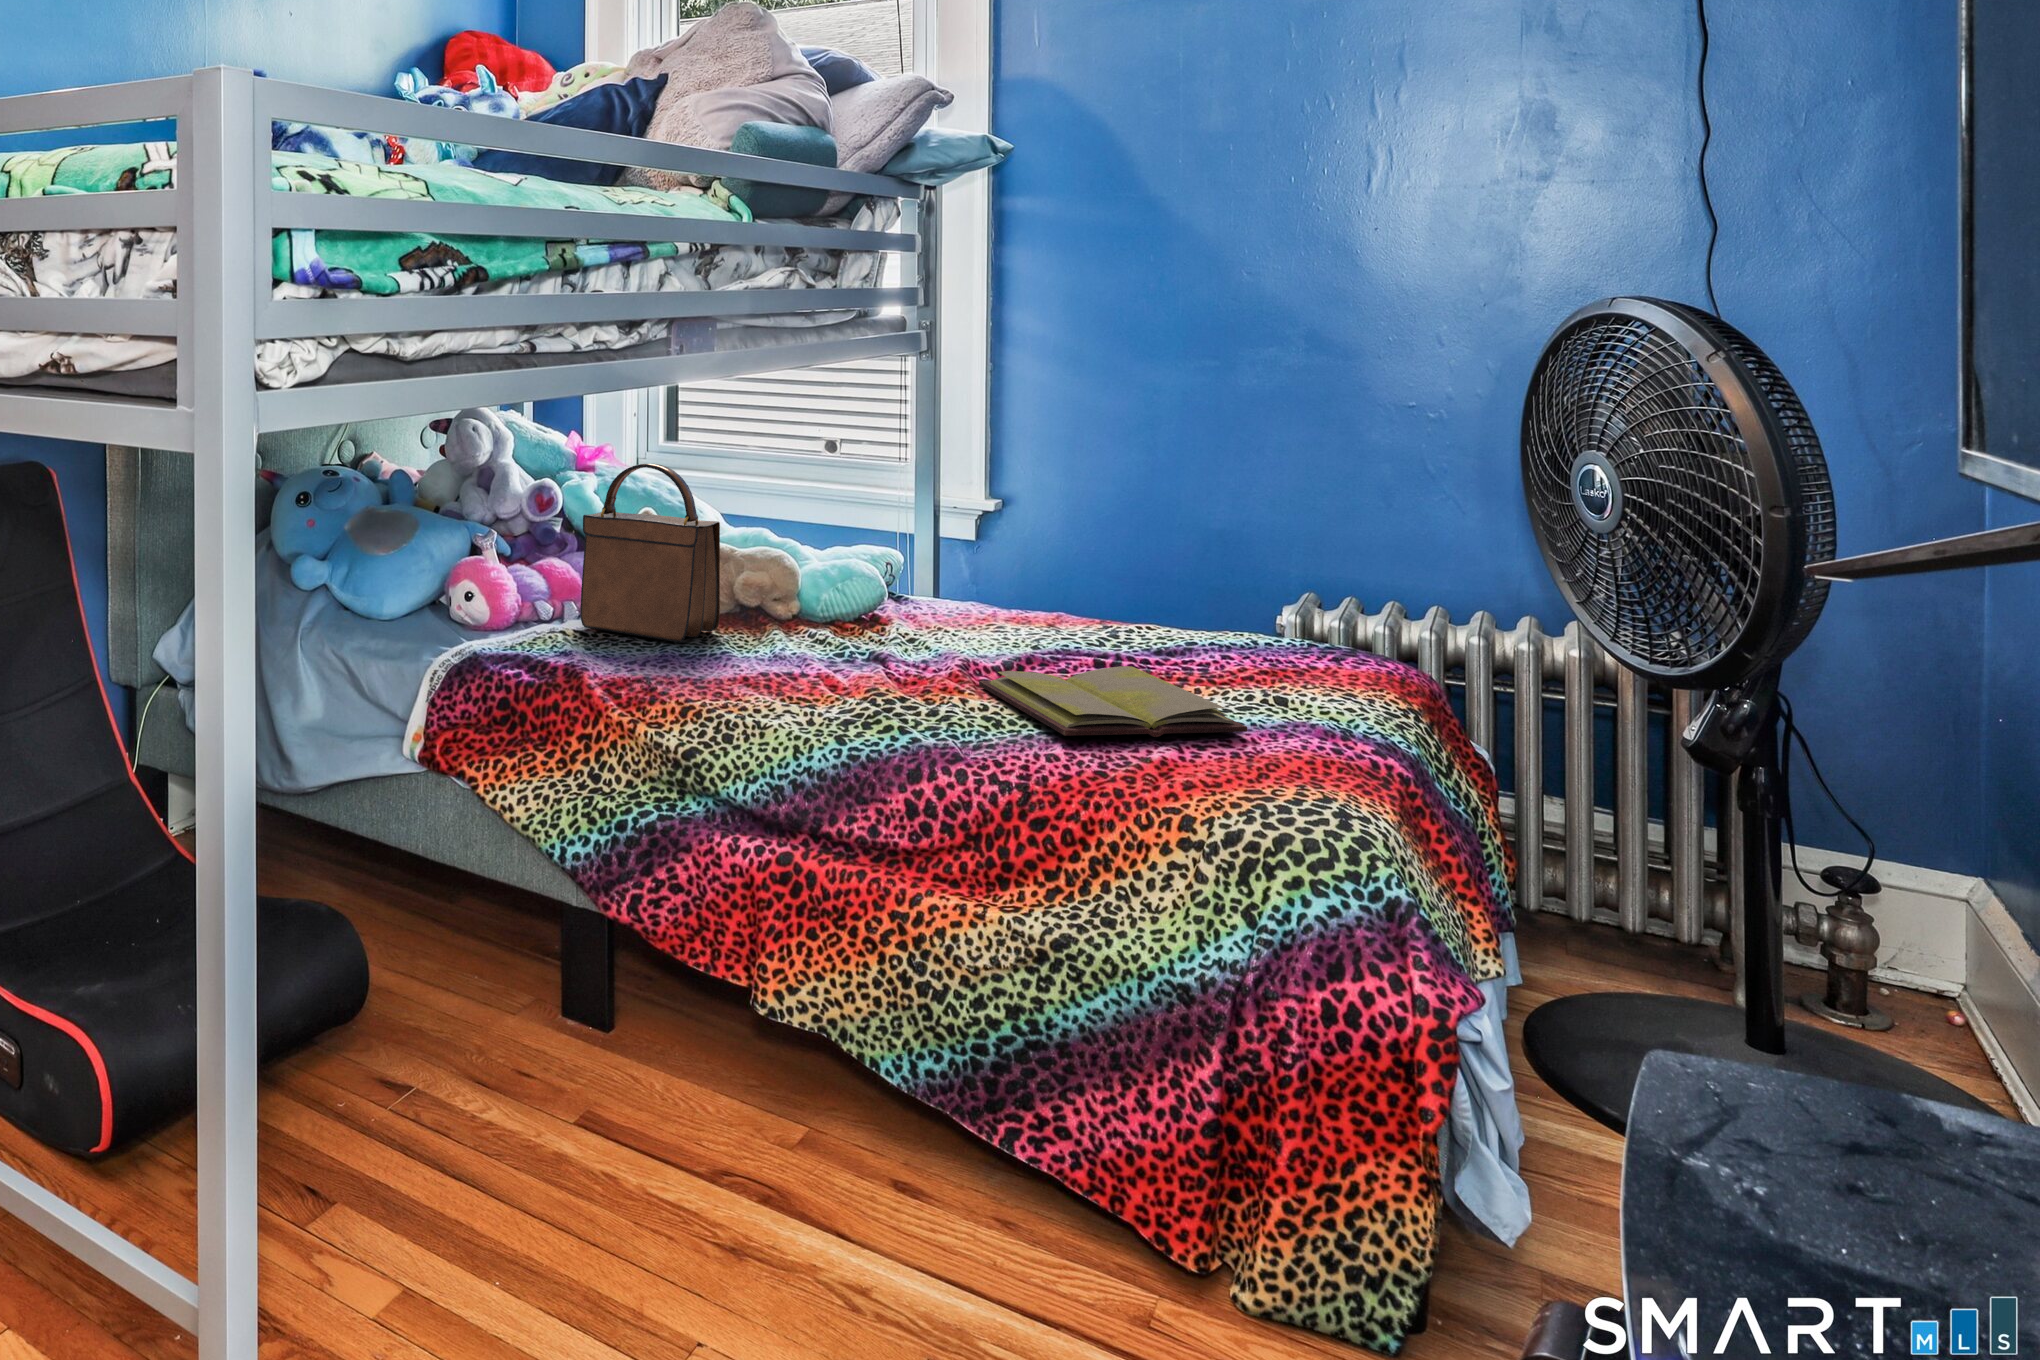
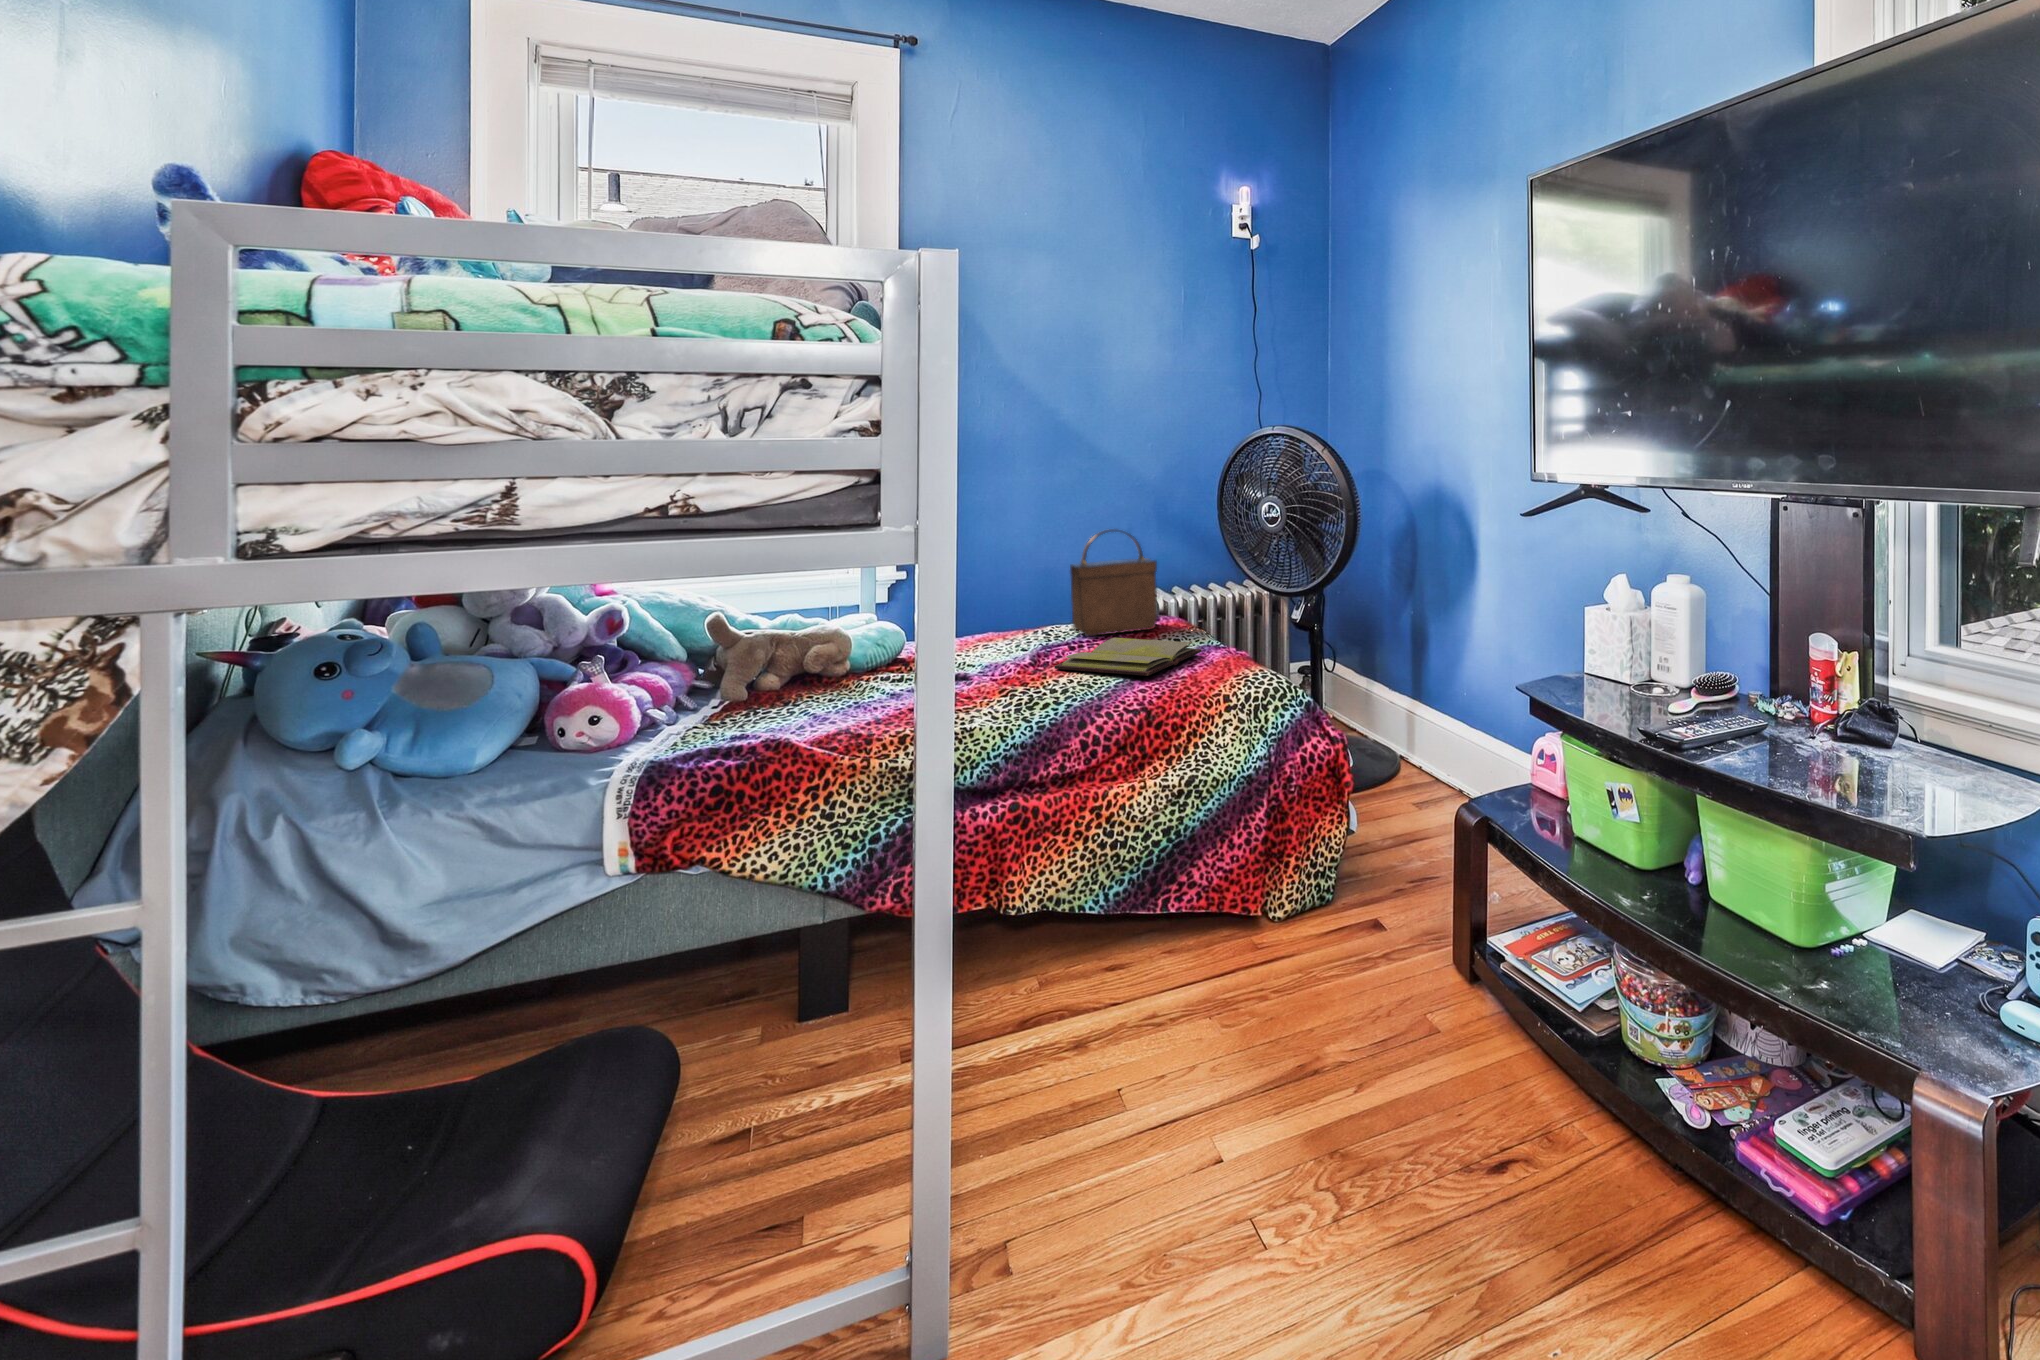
handbag: present [580,464,720,643] -> present [1070,530,1157,637]

